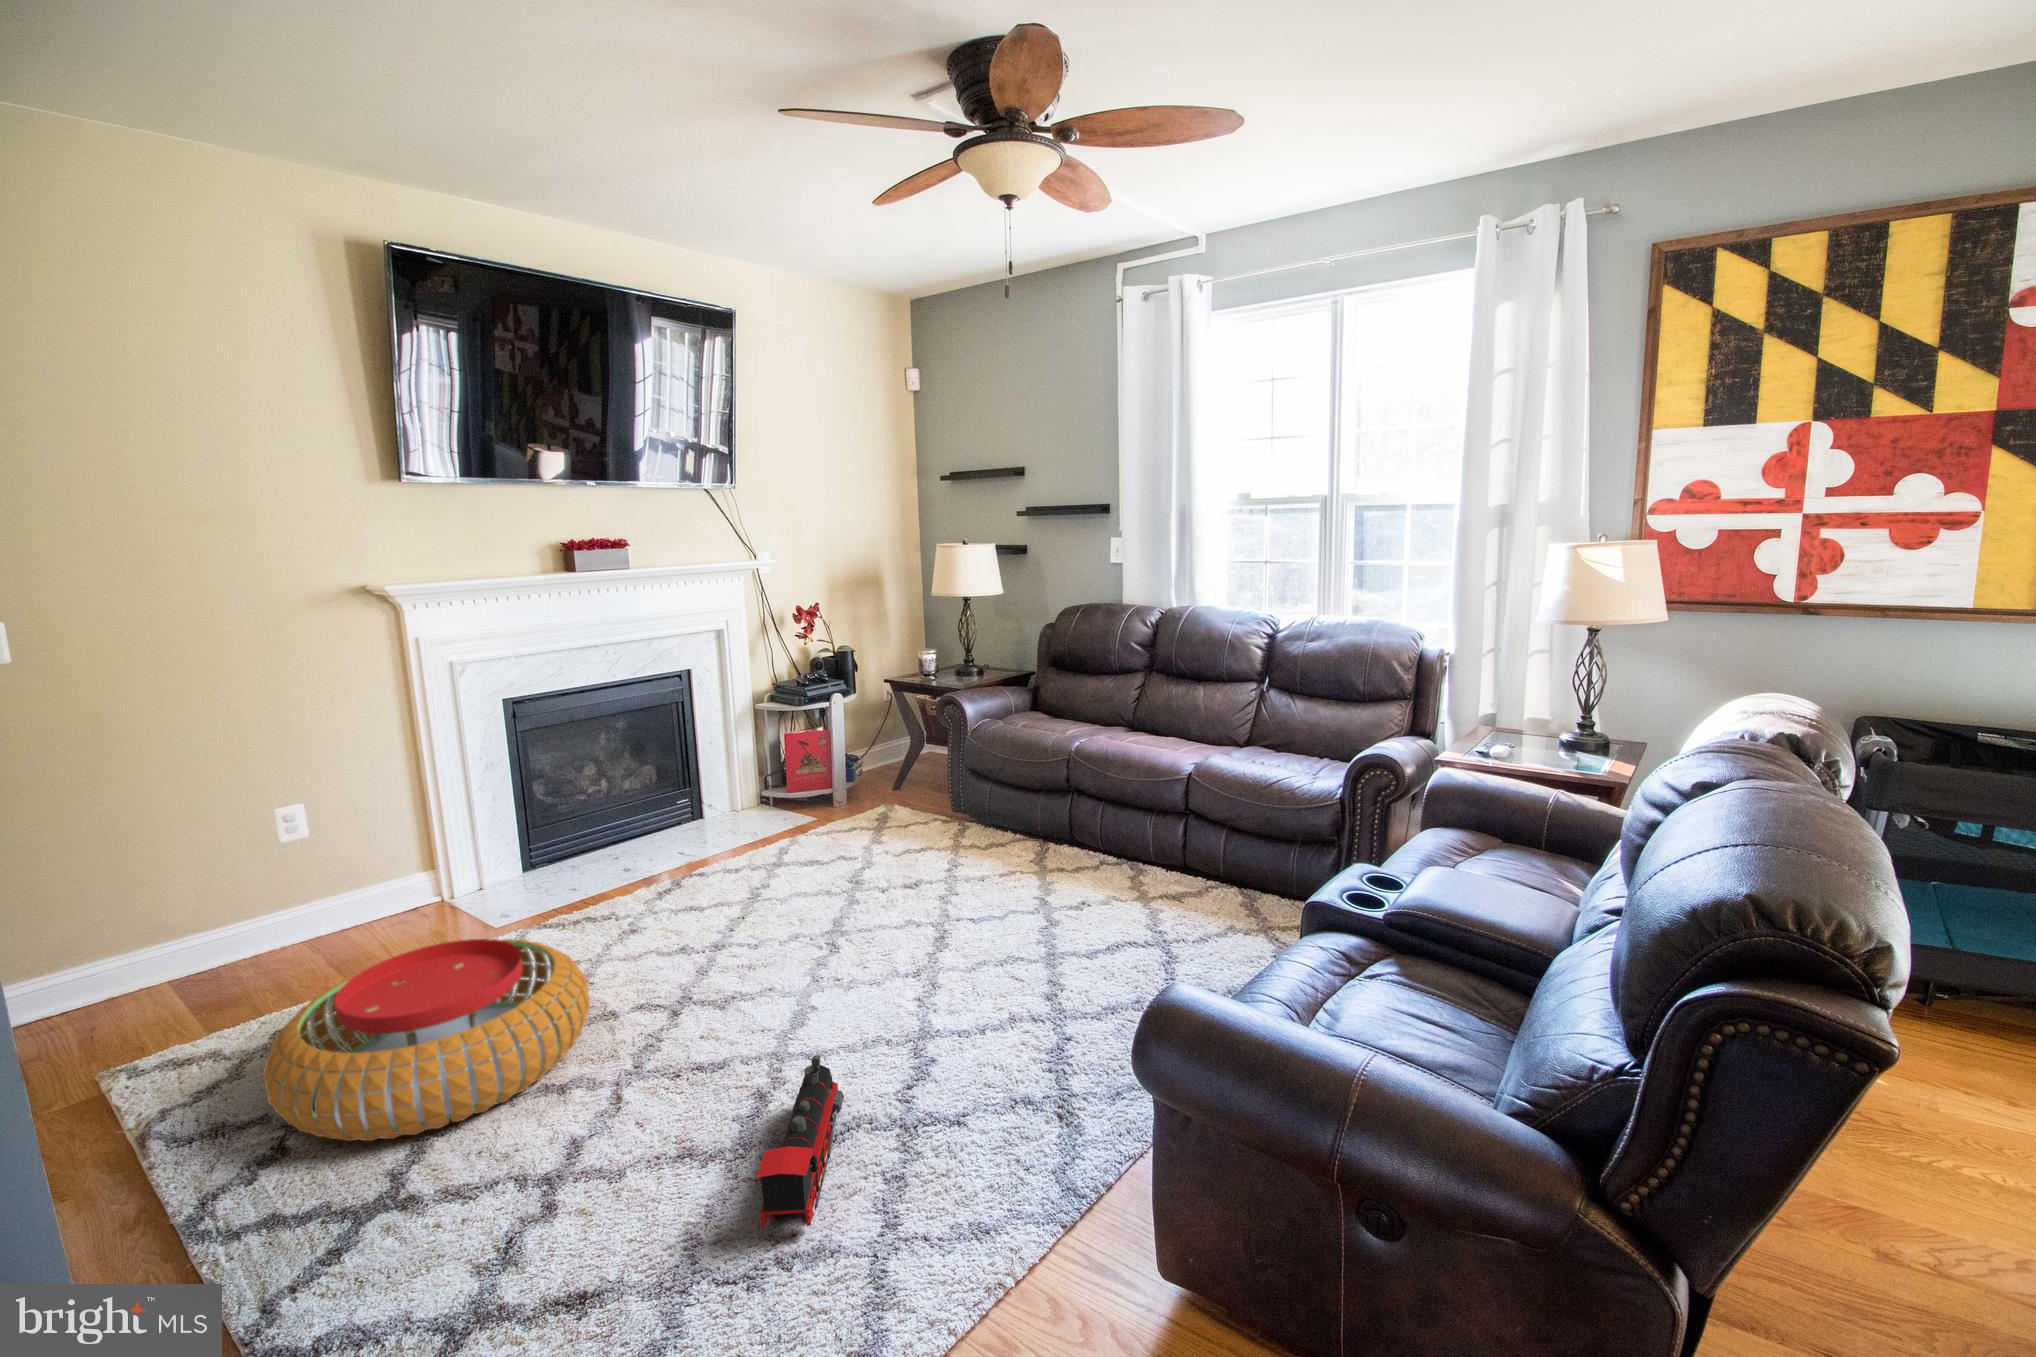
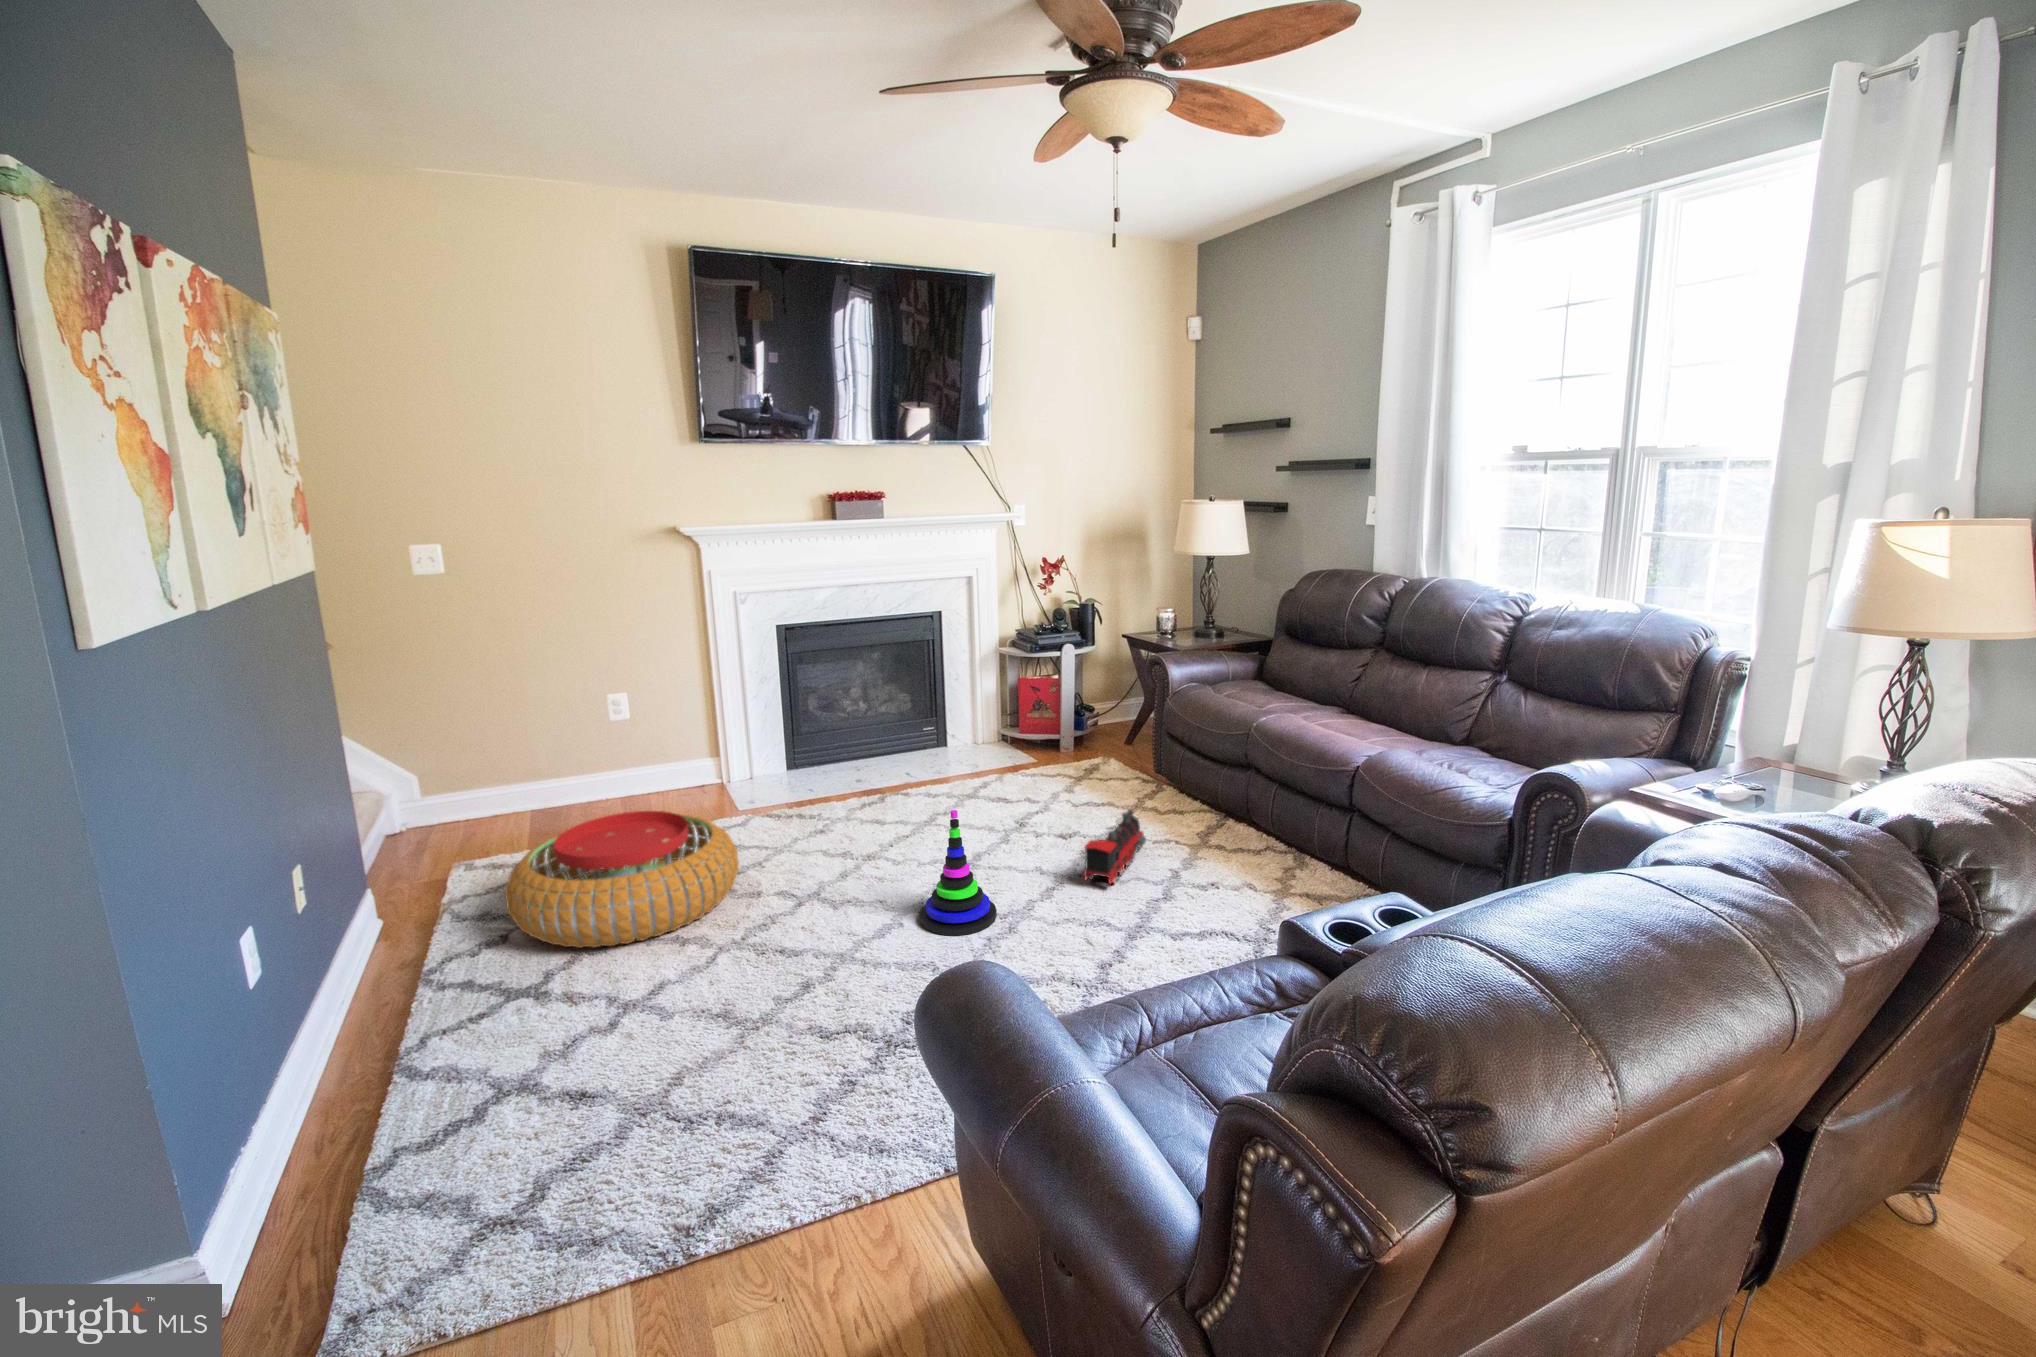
stacking toy: none [829,873,912,1007] -> present [920,810,997,936]
toy train: present [756,1055,844,1228] -> present [1084,810,1146,884]

